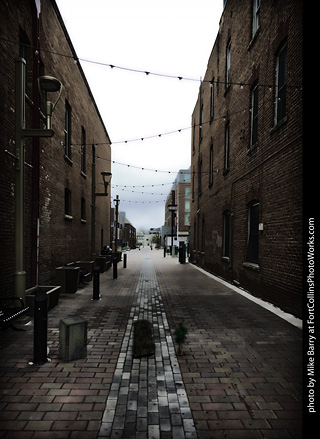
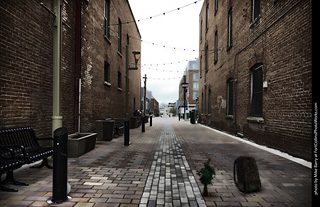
storage box: present [58,316,88,363] -> none [82,154,111,201]
backpack: present [131,319,156,356] -> present [233,156,262,192]

